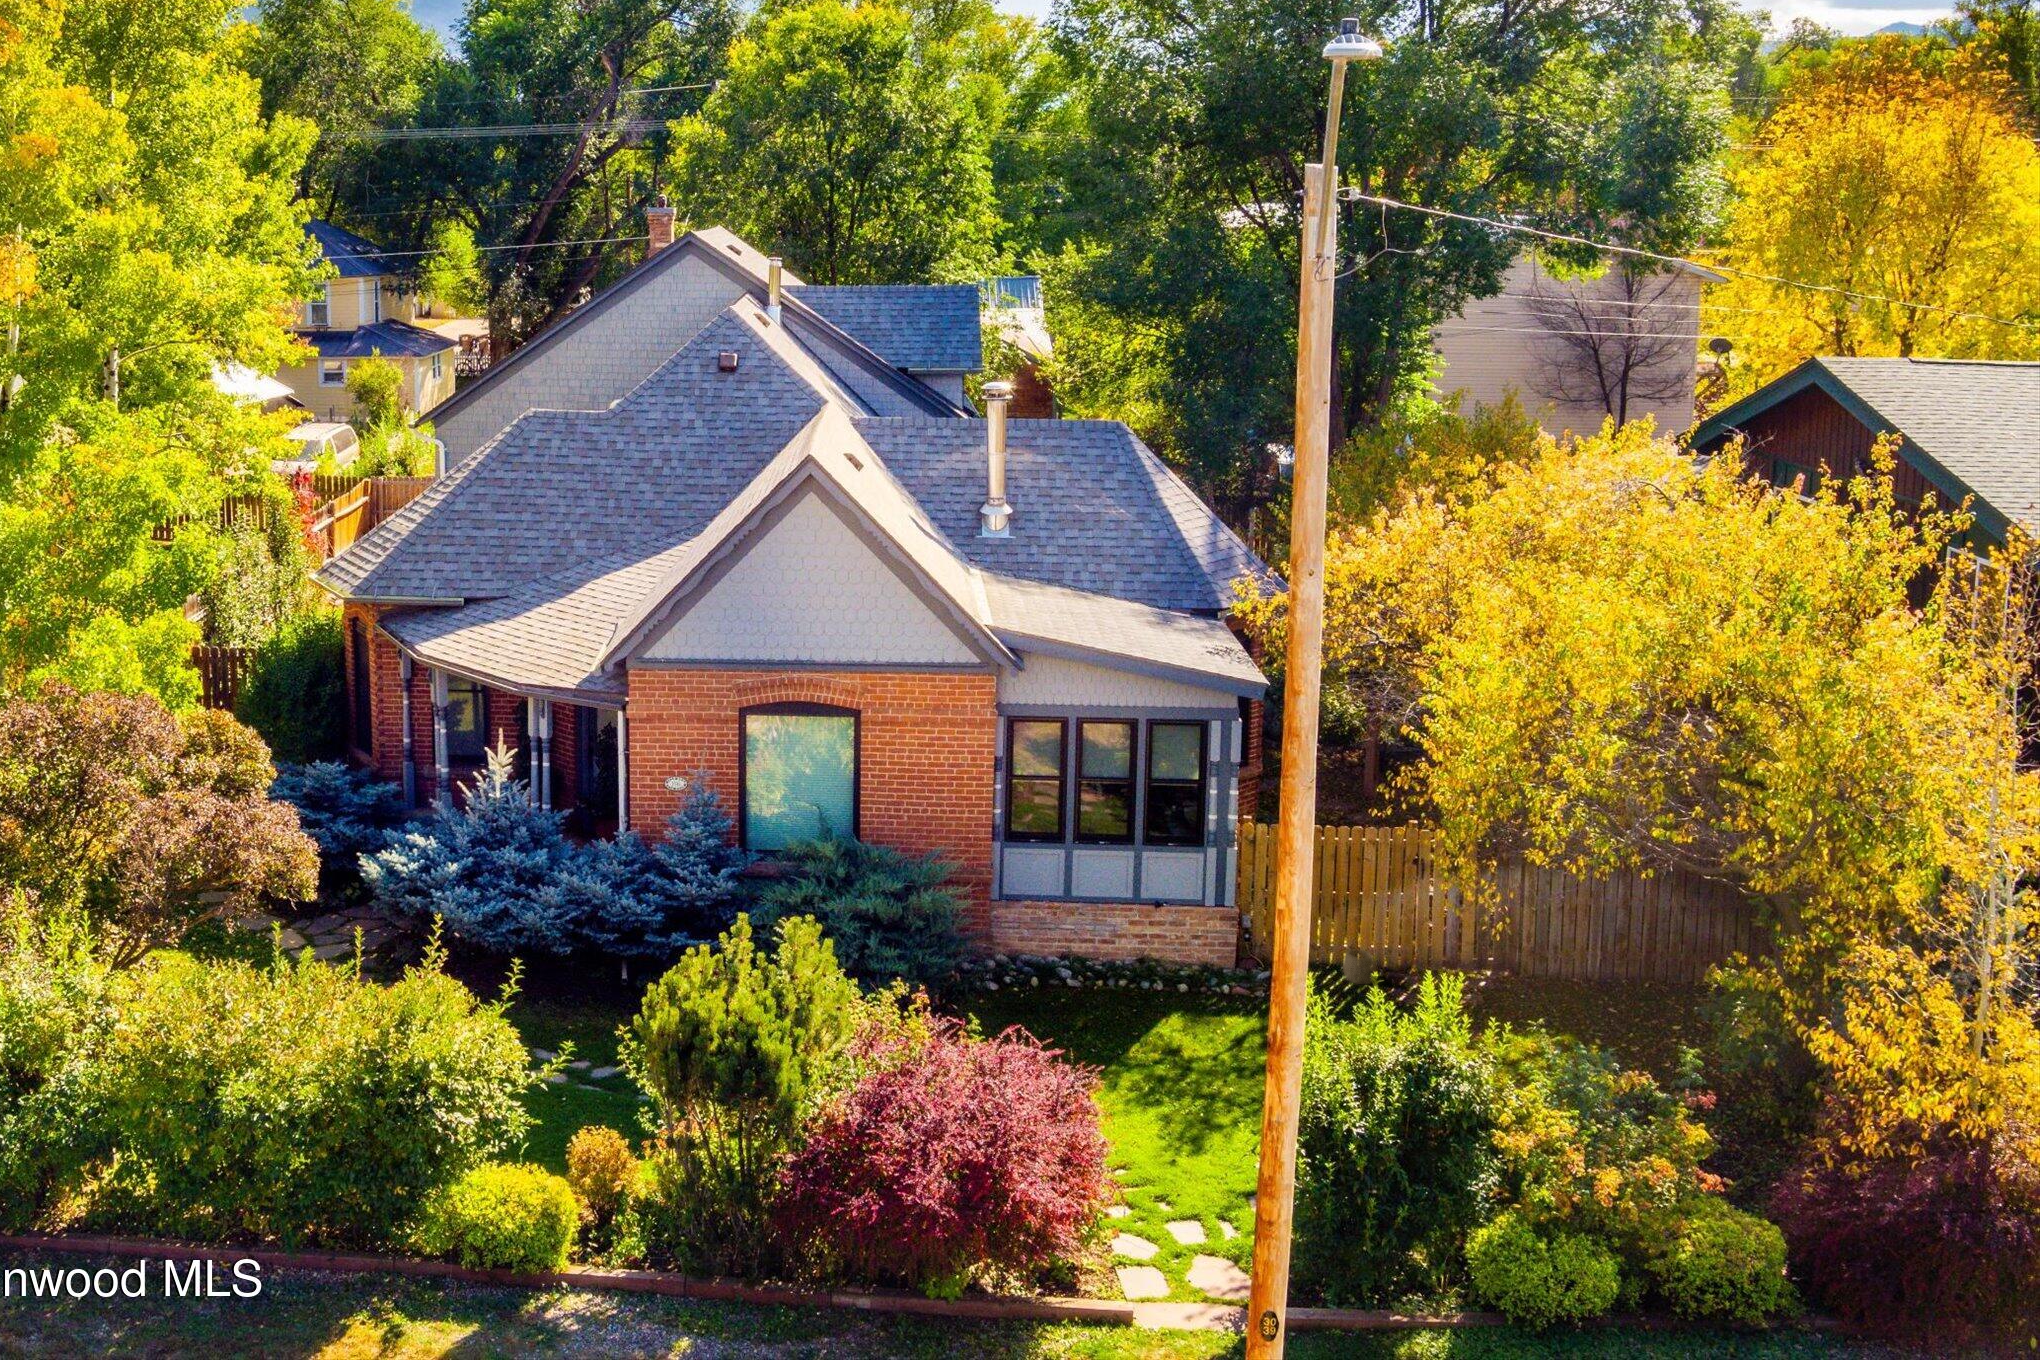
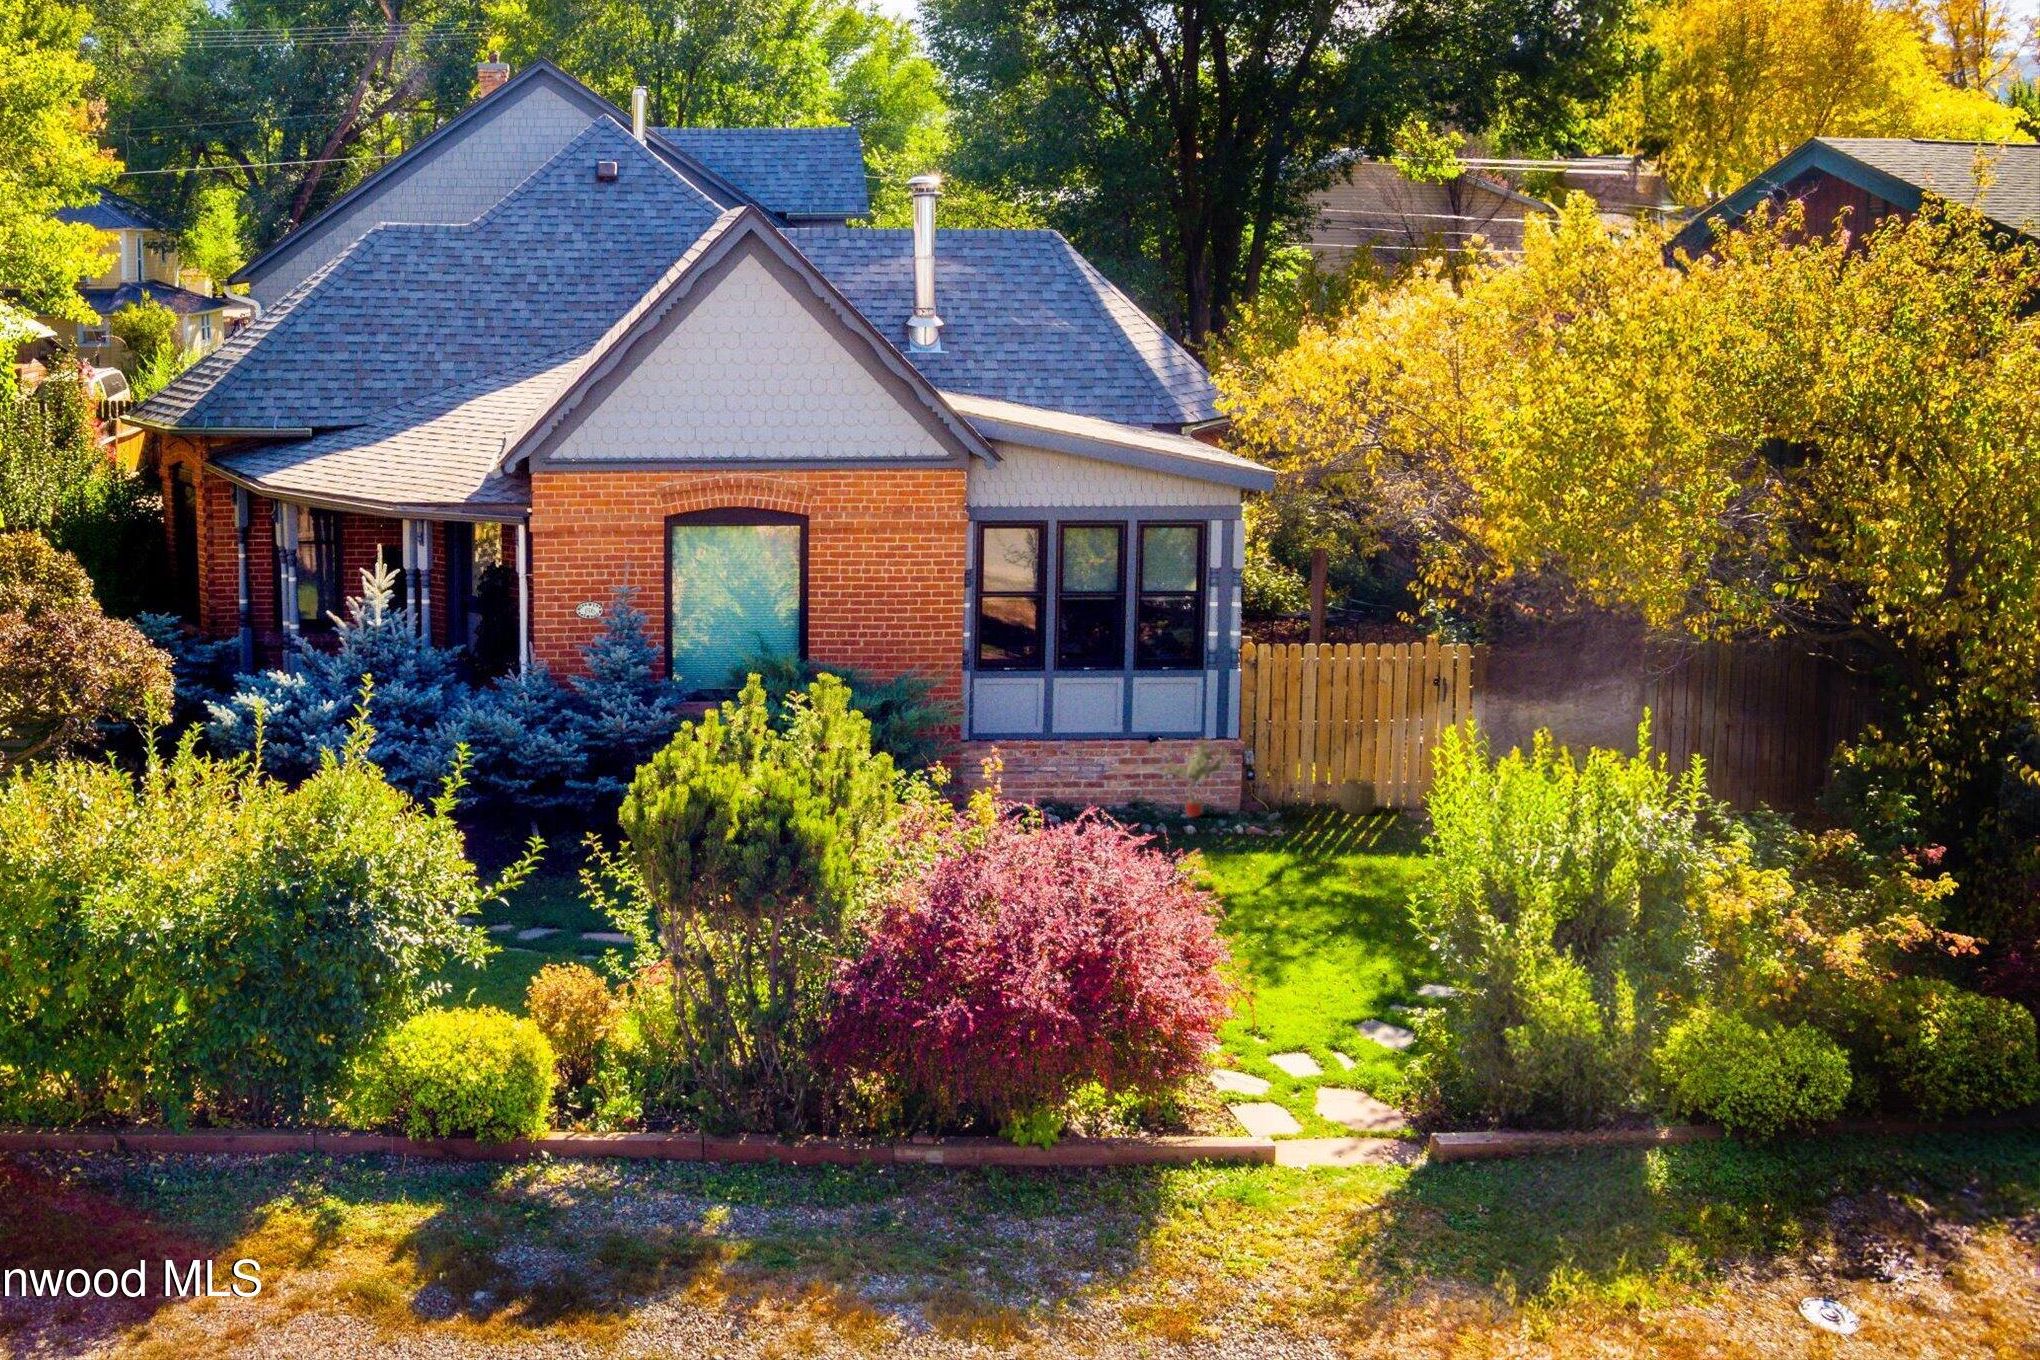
potted tree: none [1176,908,1238,981] -> present [1163,738,1230,817]

